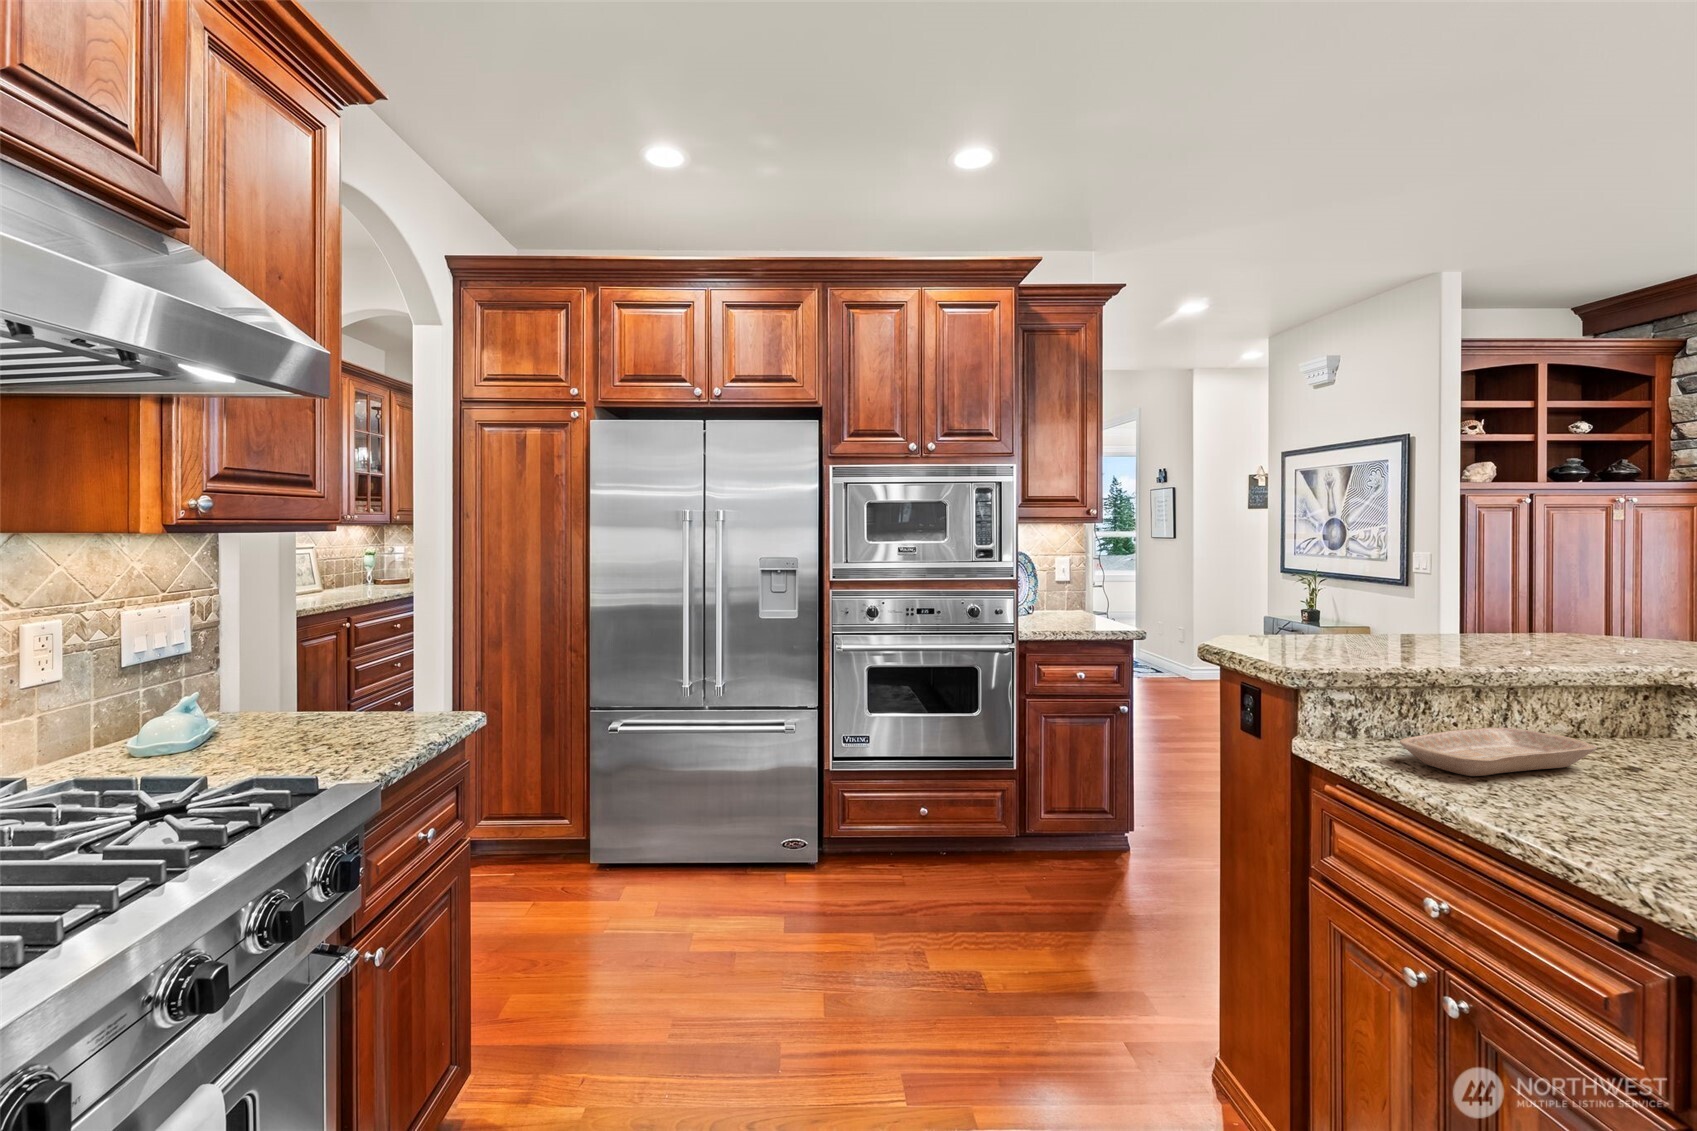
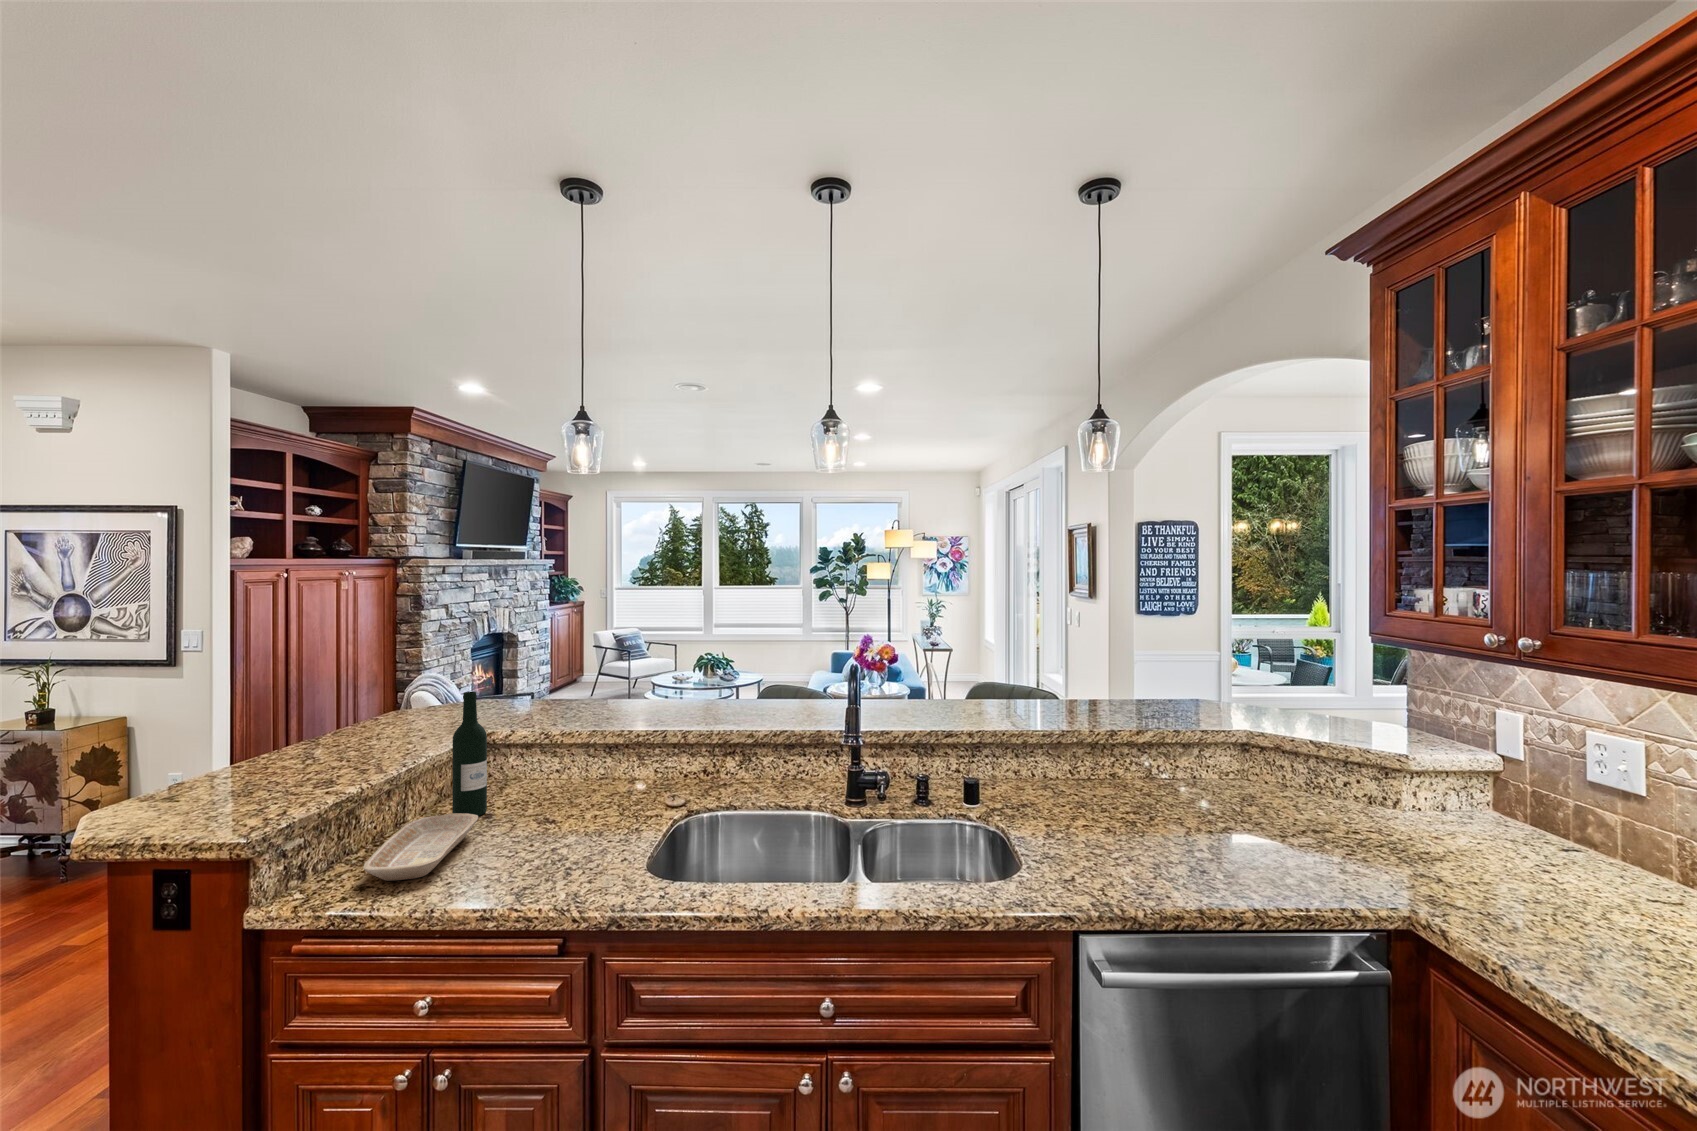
wine bottle: none [1579,588,1645,759] -> present [452,692,487,816]

